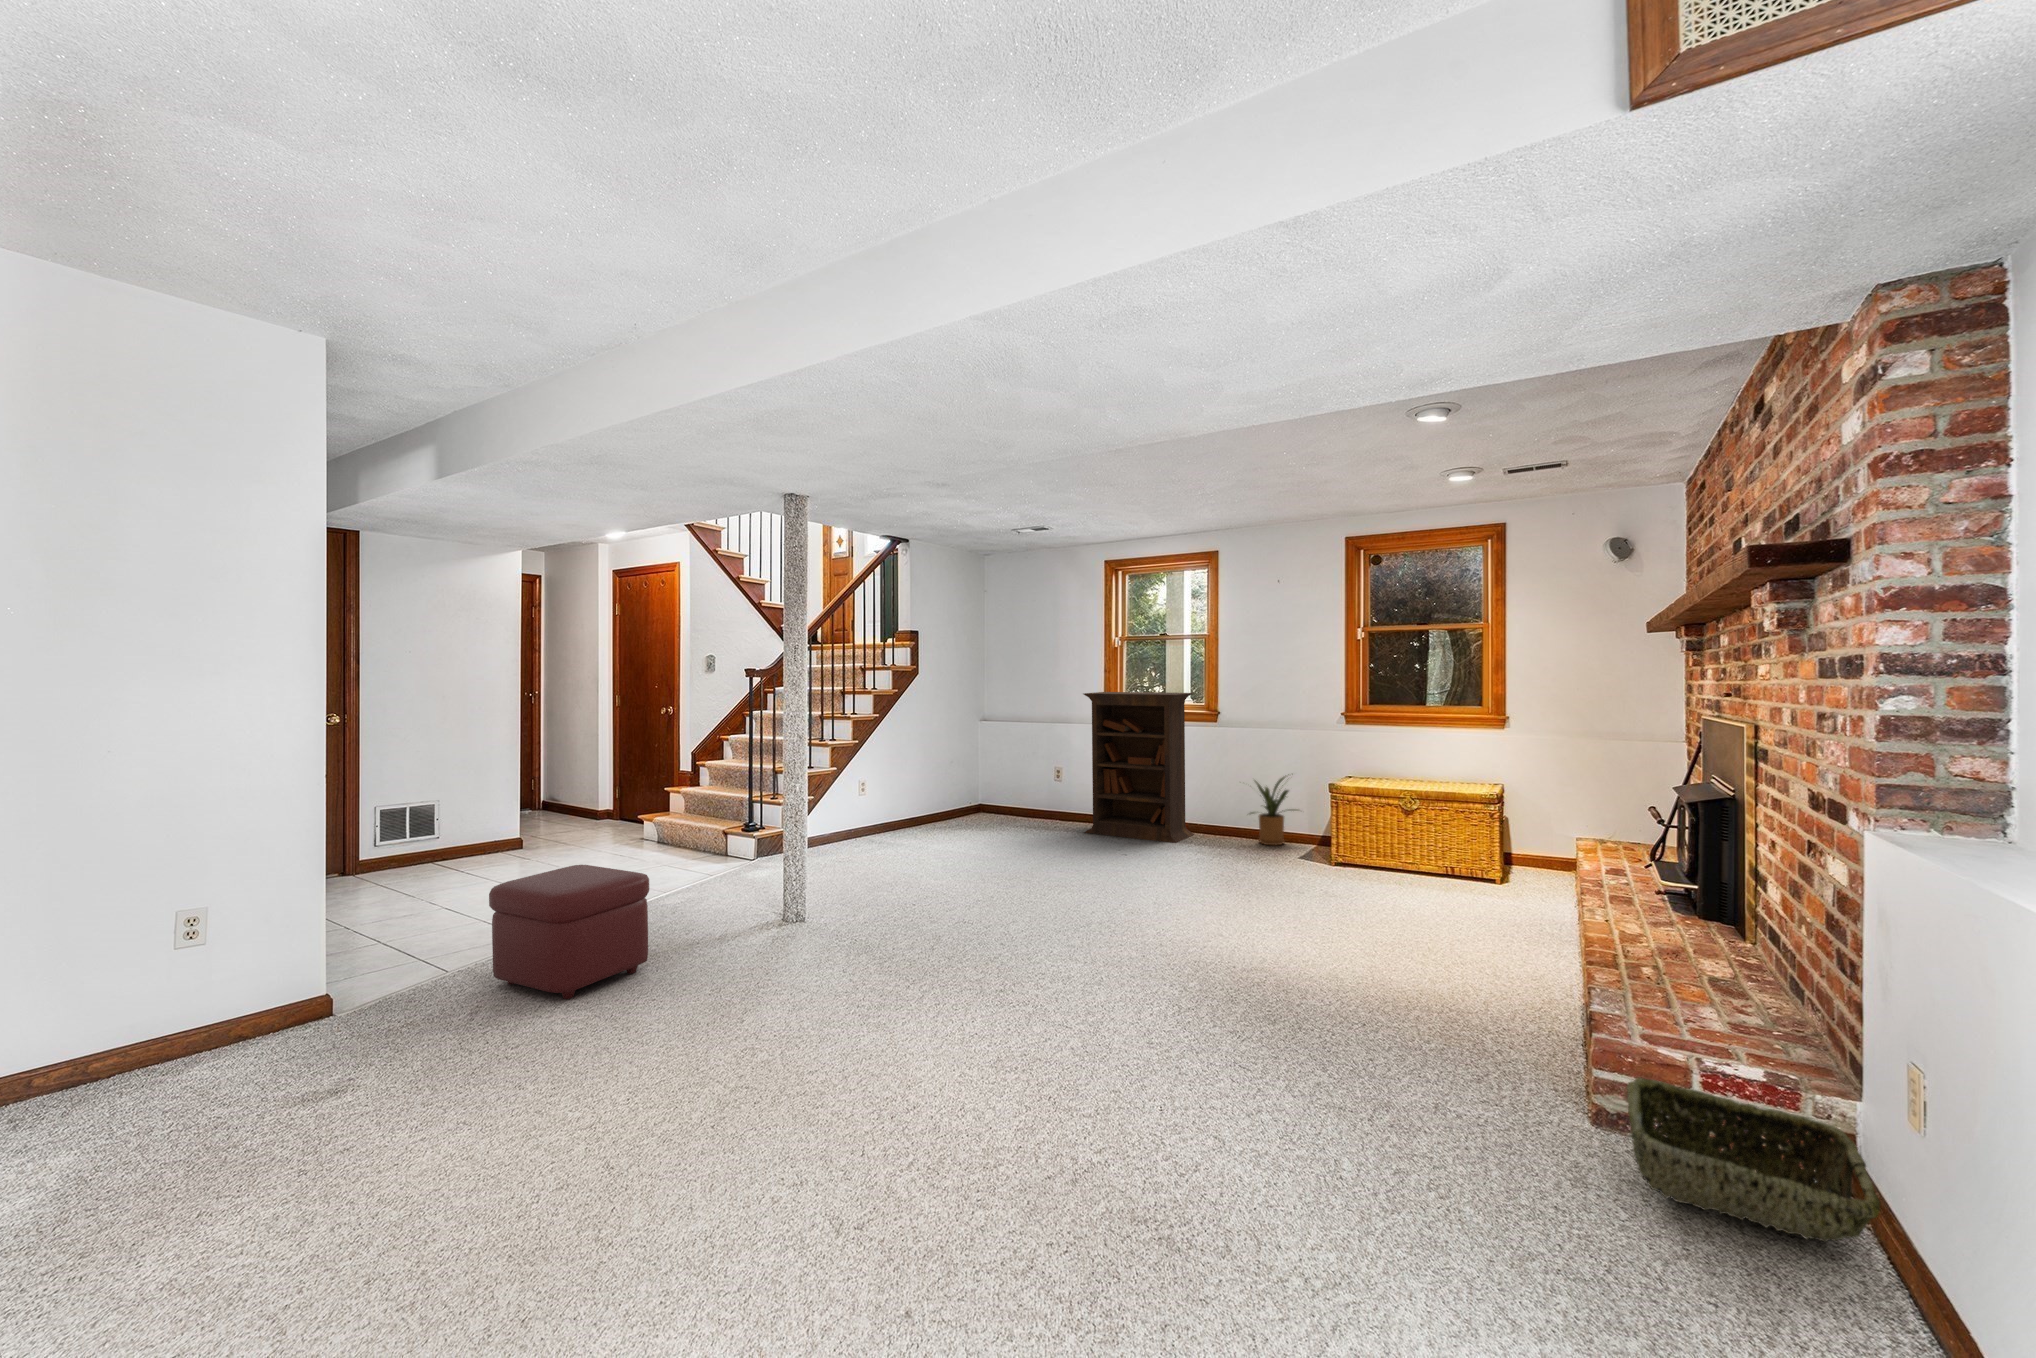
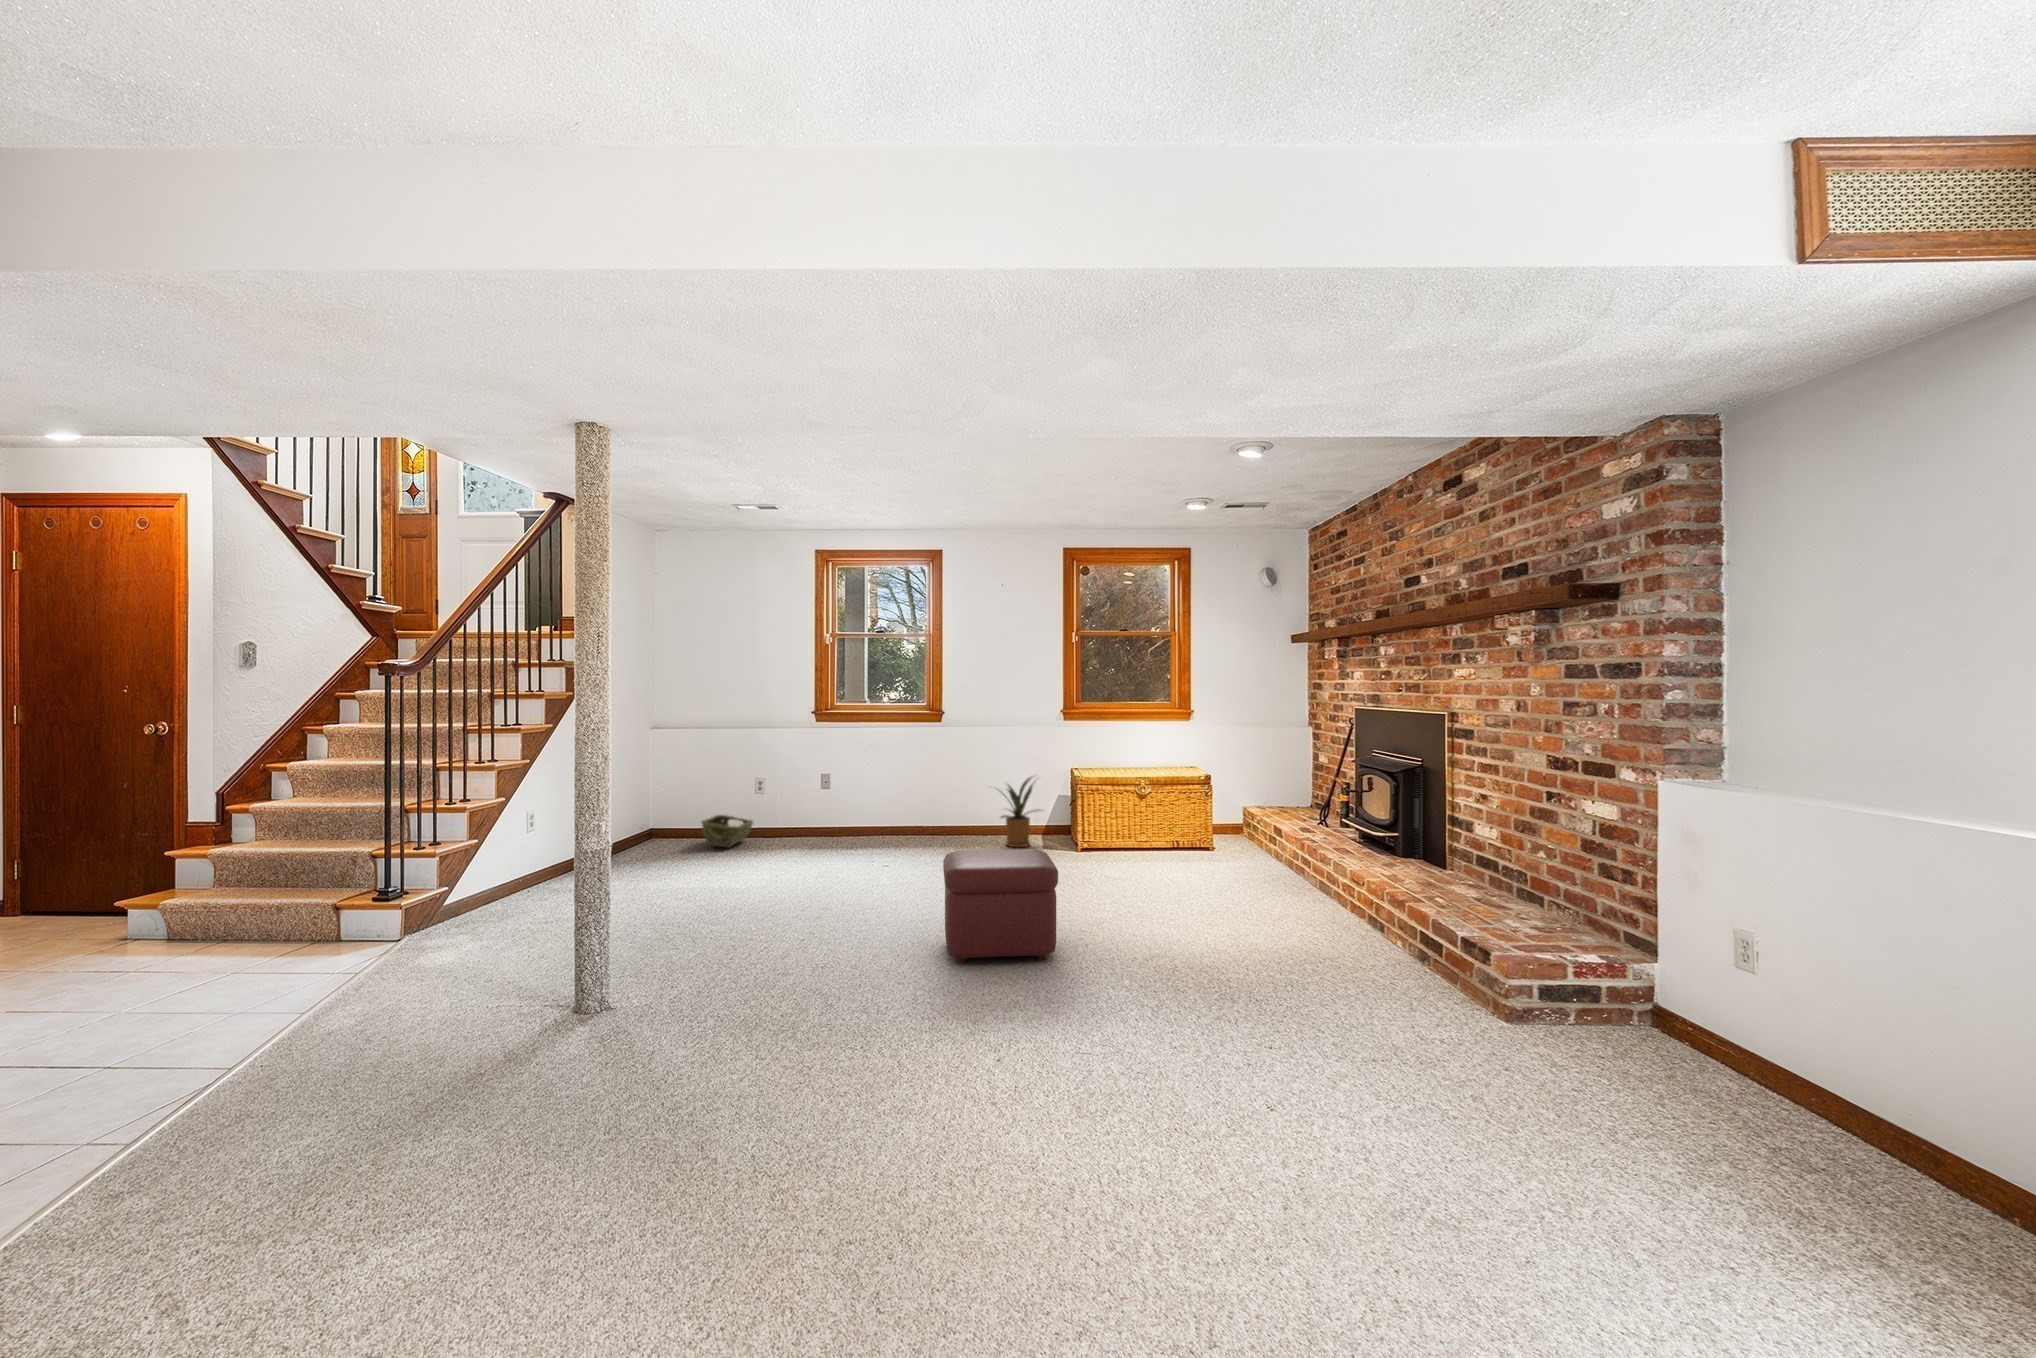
bookcase: present [1084,692,1194,843] -> none [822,697,938,855]
ottoman: present [489,865,649,999] -> present [943,849,1058,964]
woven basket: present [1627,1077,1880,1242] -> present [702,815,753,847]

